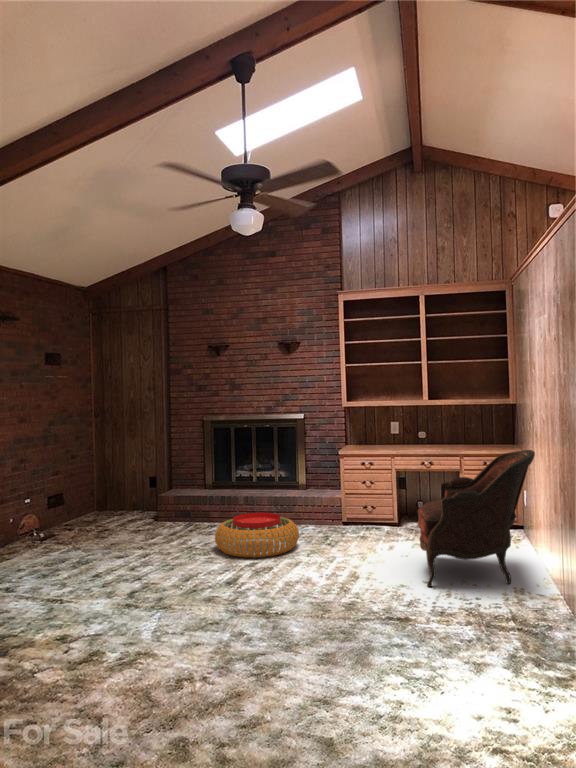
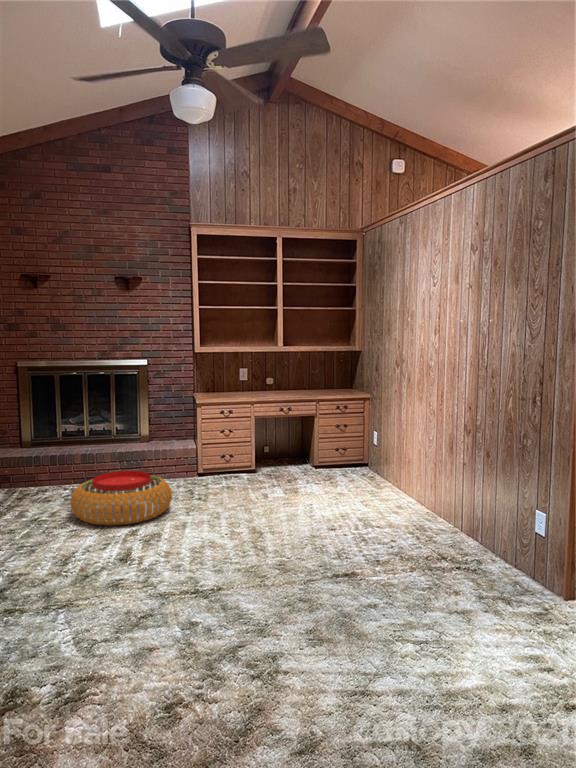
armchair: present [418,450,535,587] -> none [311,394,429,534]

